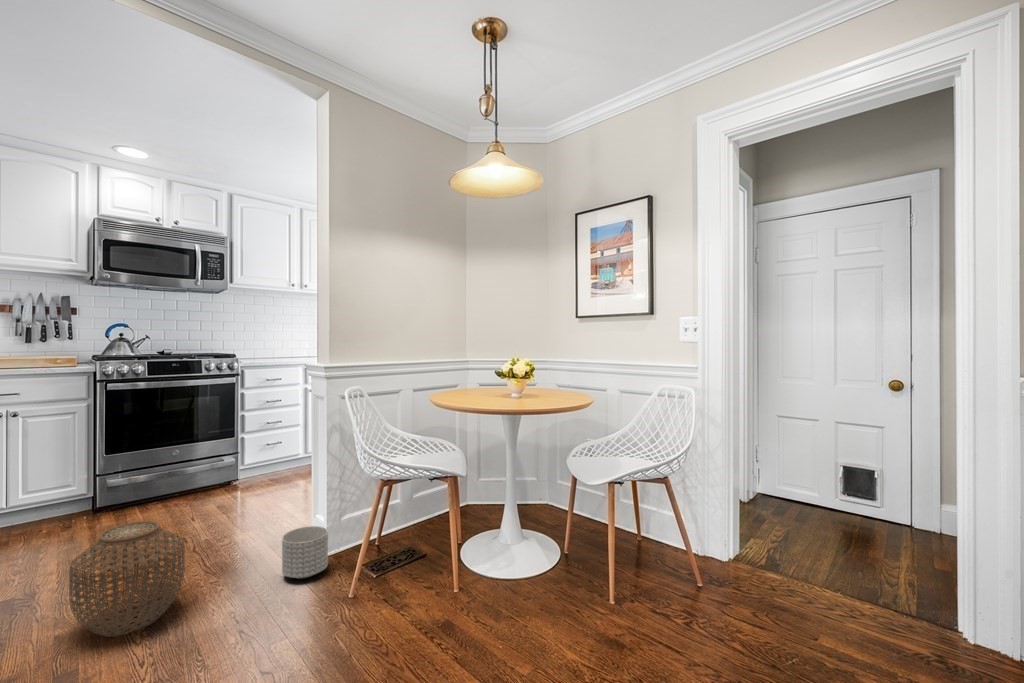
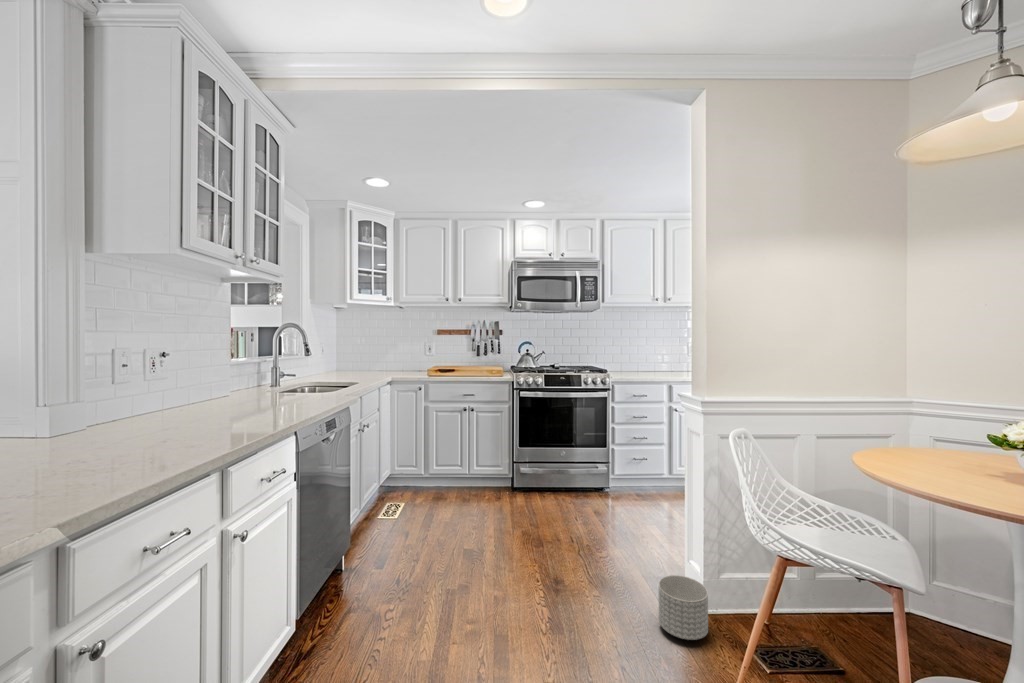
woven basket: present [69,521,185,637] -> none [493,532,572,636]

